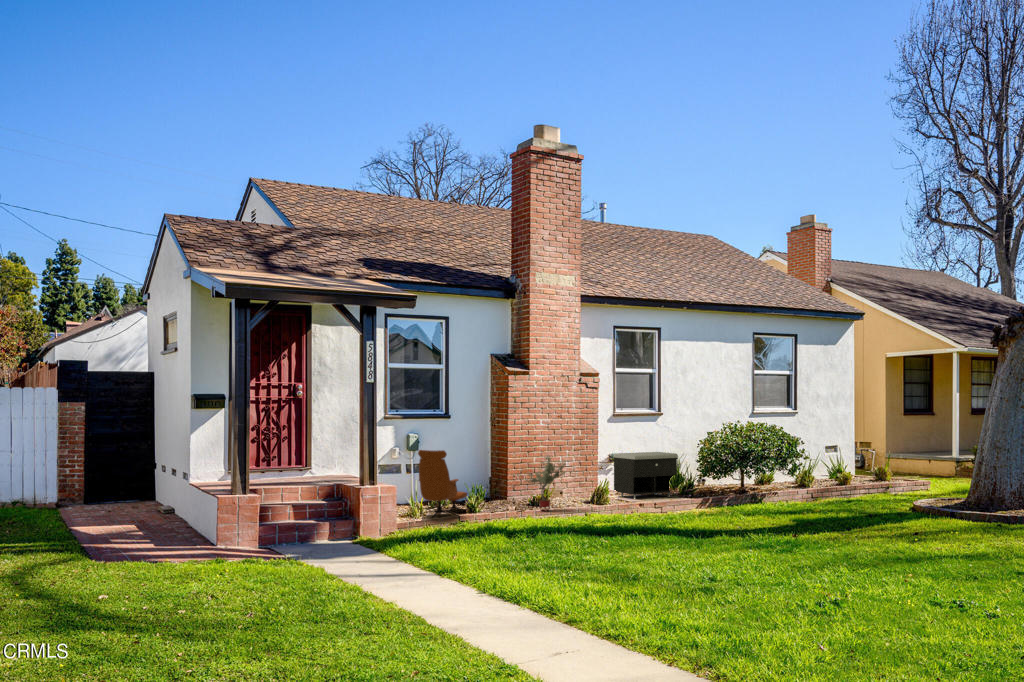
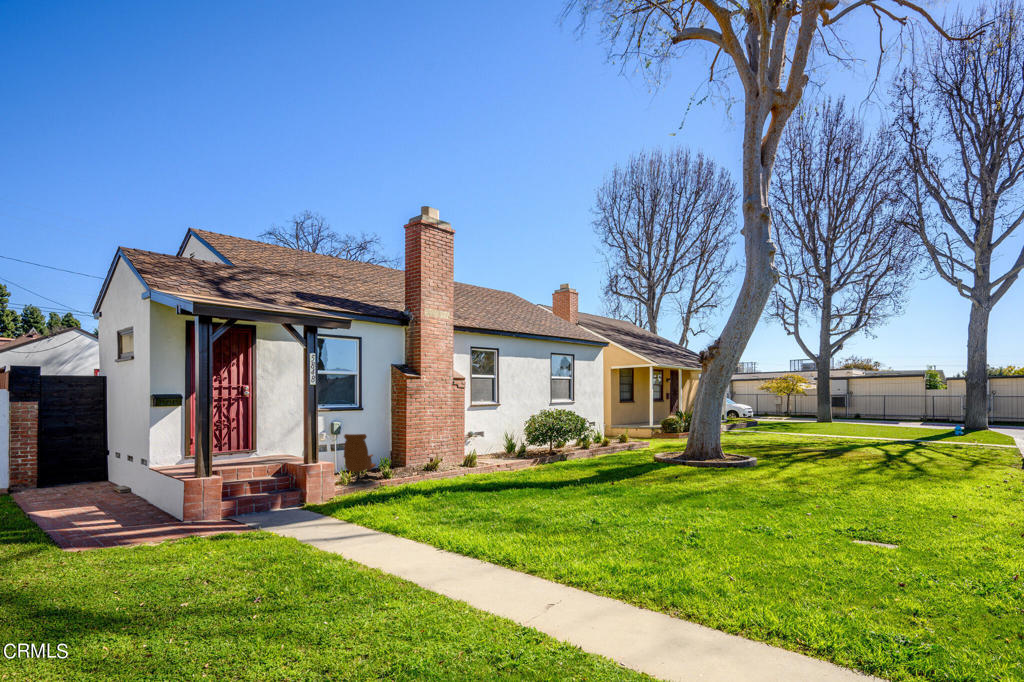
storage bench: present [614,452,678,499] -> none [470,430,511,462]
potted tree: present [526,455,566,511] -> none [418,434,446,474]

